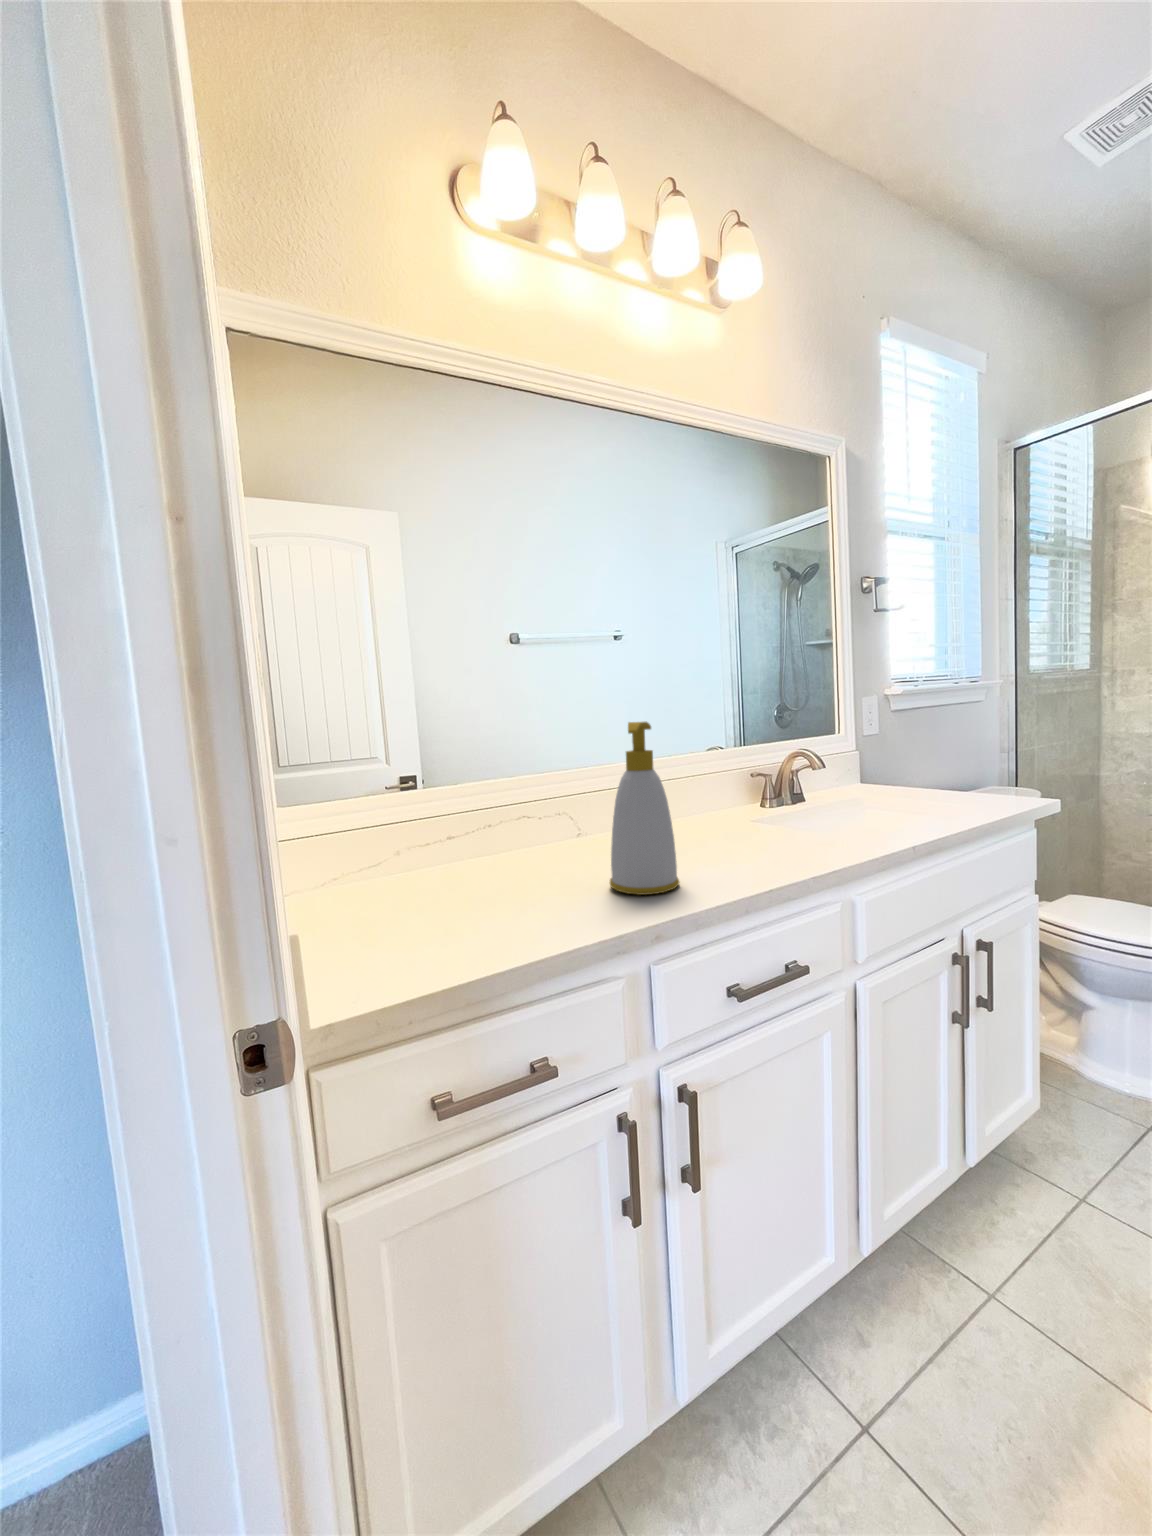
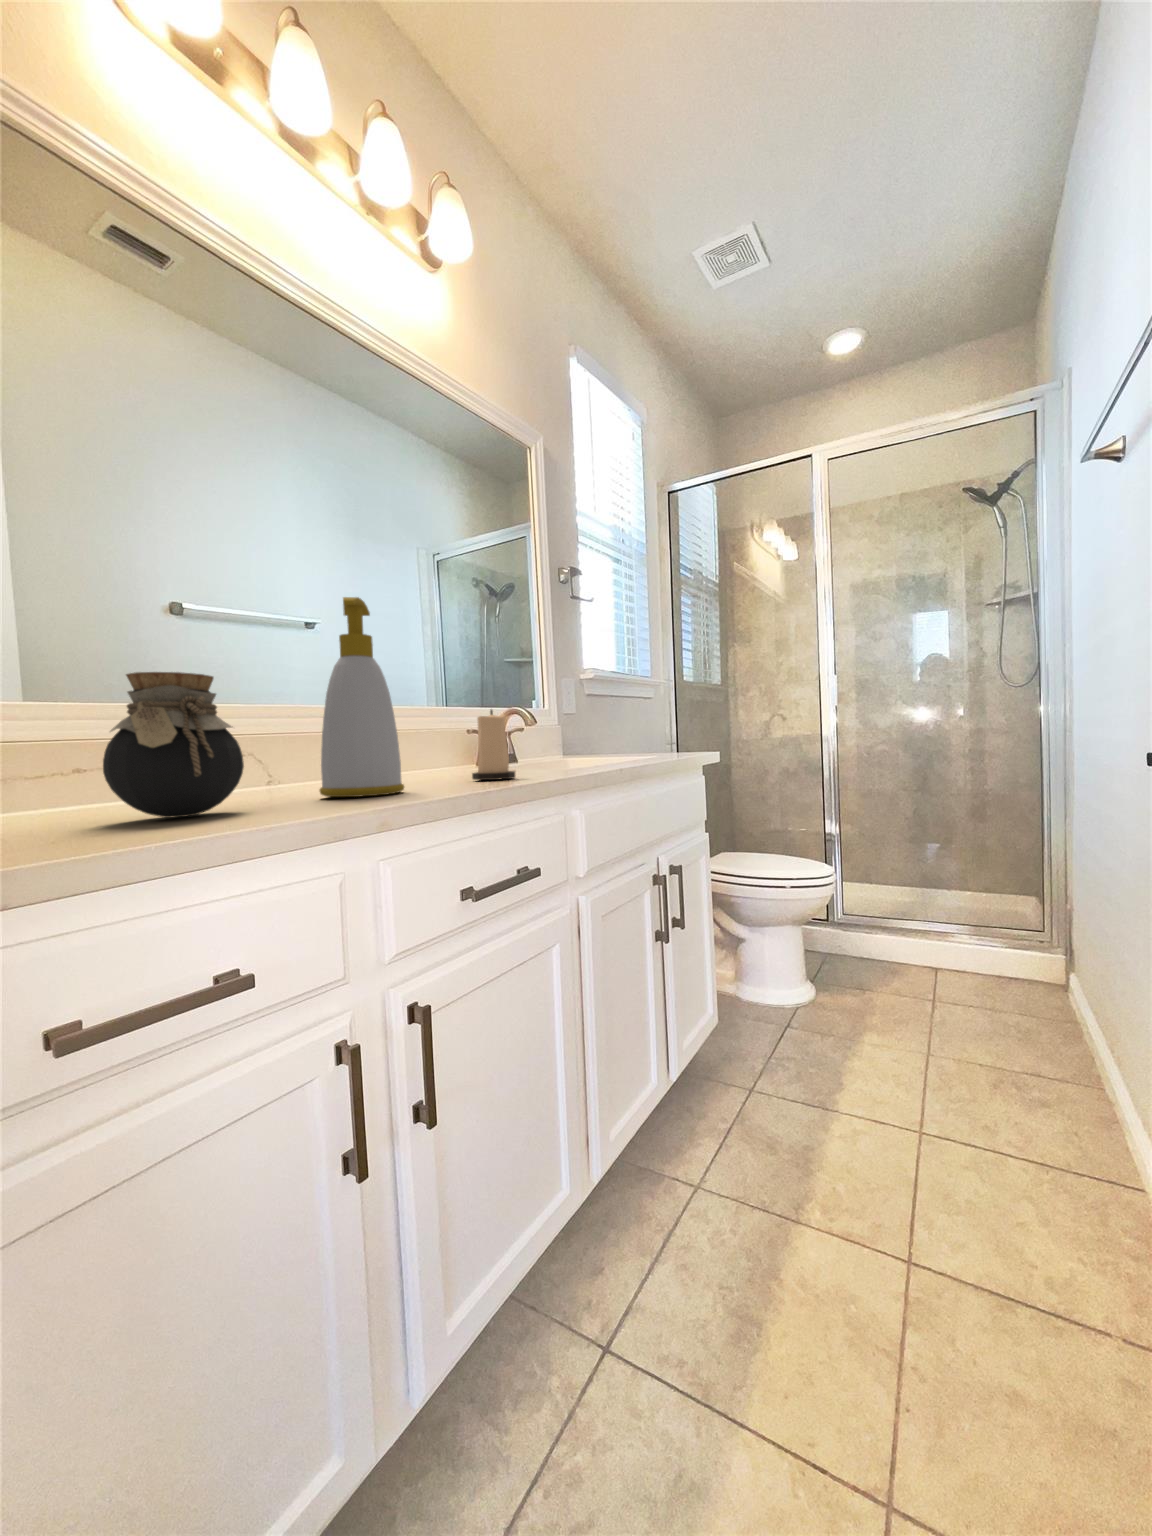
candle: none [746,792,789,865] -> present [472,710,515,780]
jar: none [463,808,553,920] -> present [103,672,244,818]

